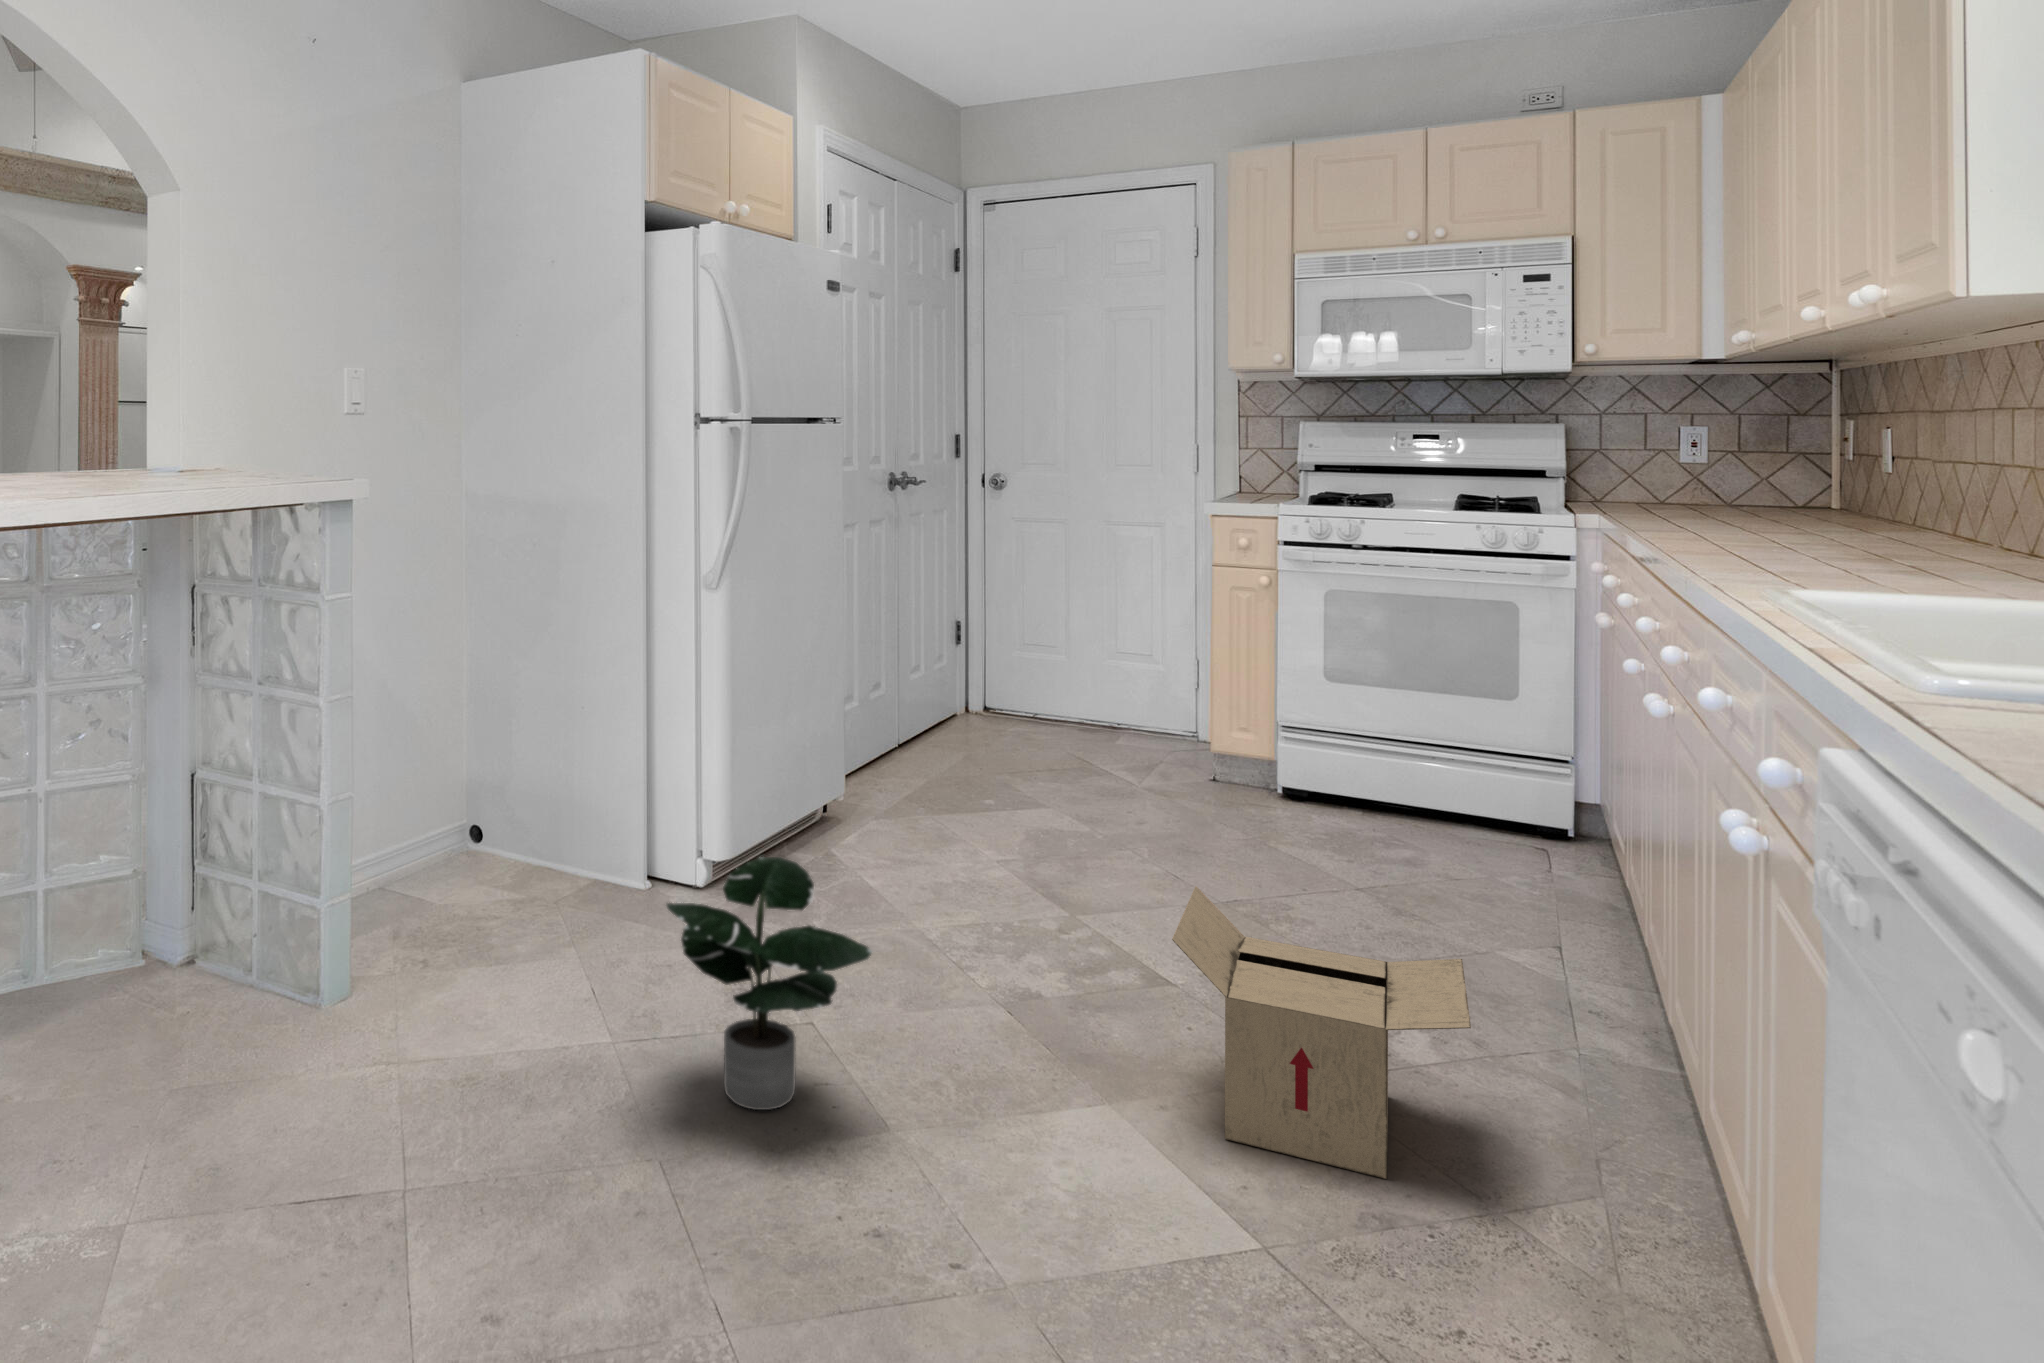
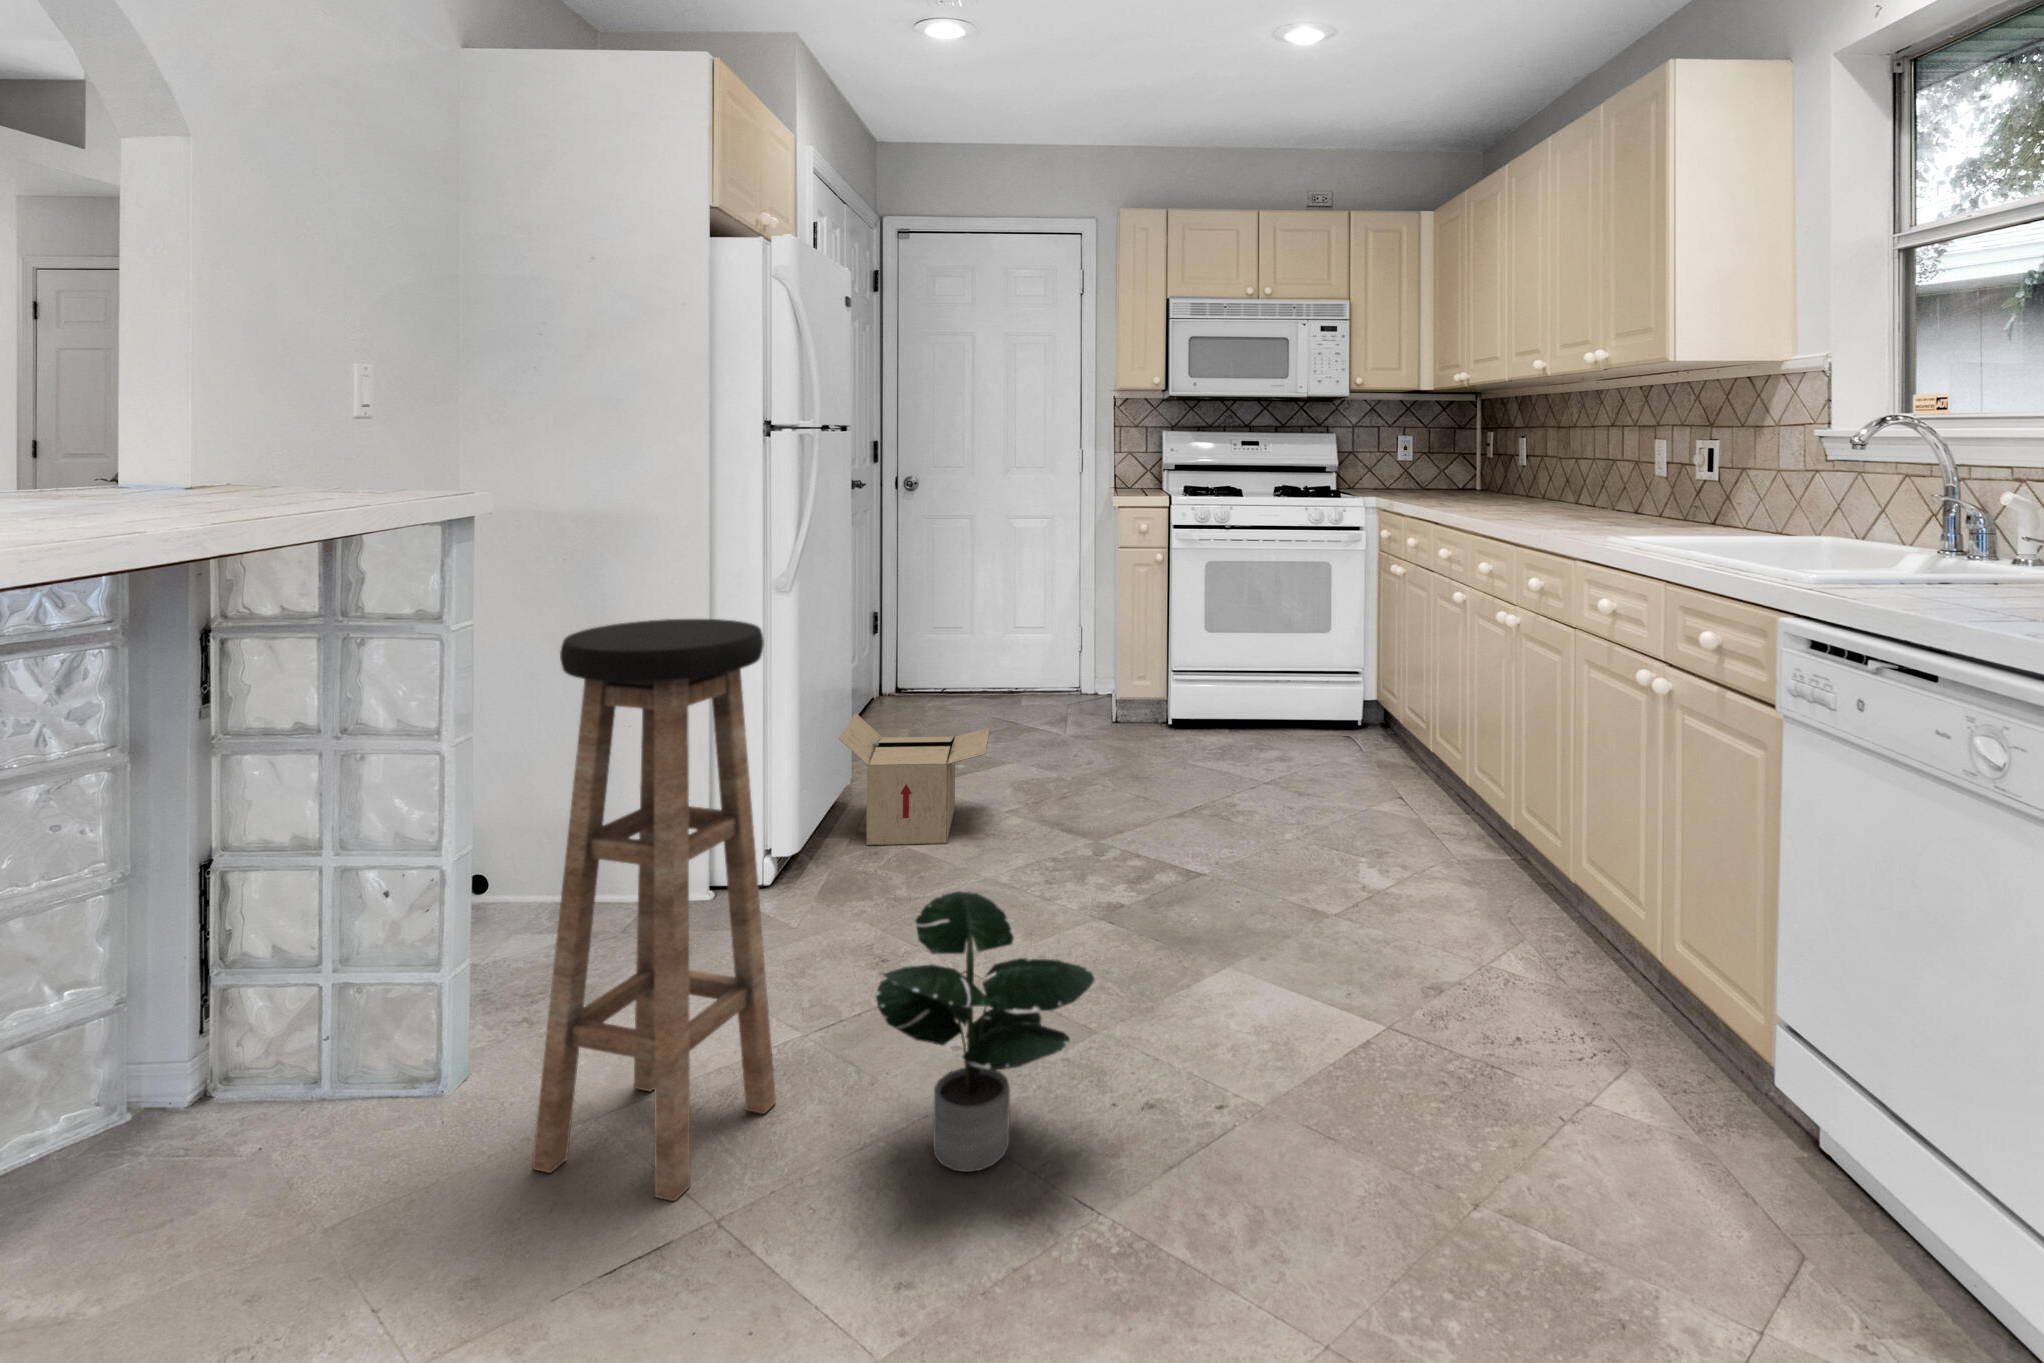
bar stool: none [445,580,633,1055] -> present [532,619,776,1201]
cardboard box: present [1172,886,1471,1179] -> present [839,713,990,845]

